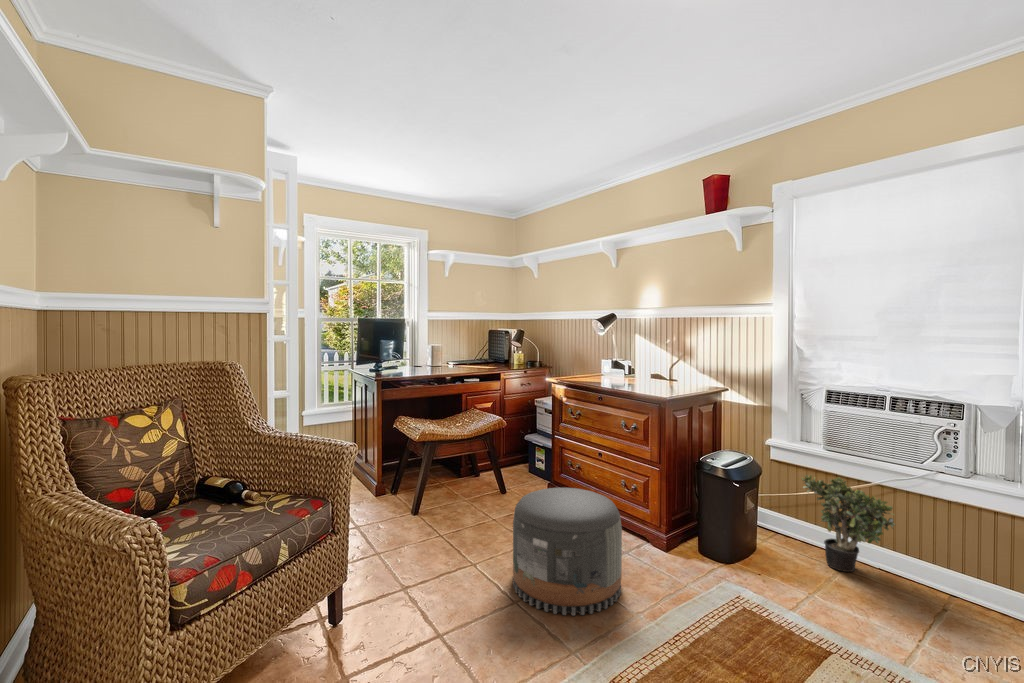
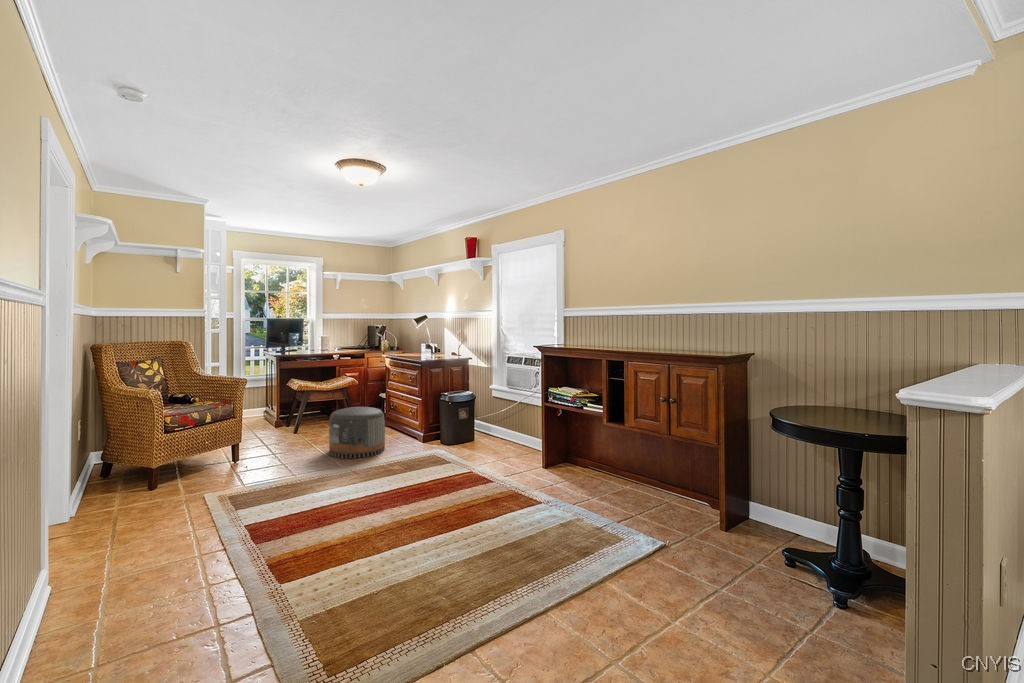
potted plant: present [802,475,896,572] -> none [487,401,523,446]

